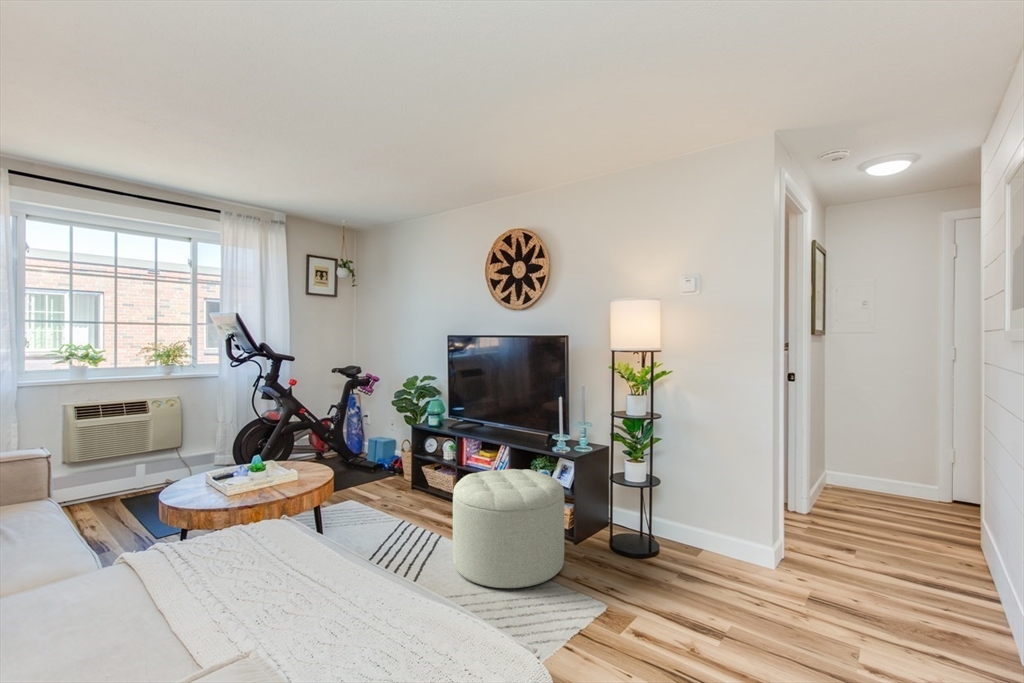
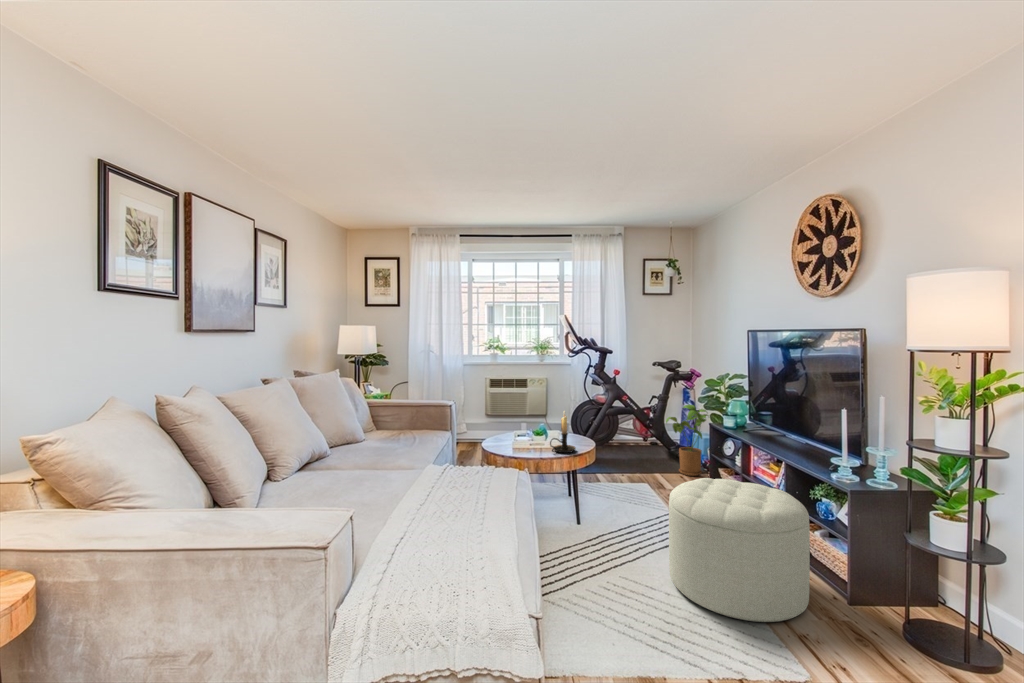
house plant: none [362,410,404,483] -> present [666,405,709,476]
candle holder: none [279,431,309,486] -> present [550,411,576,453]

